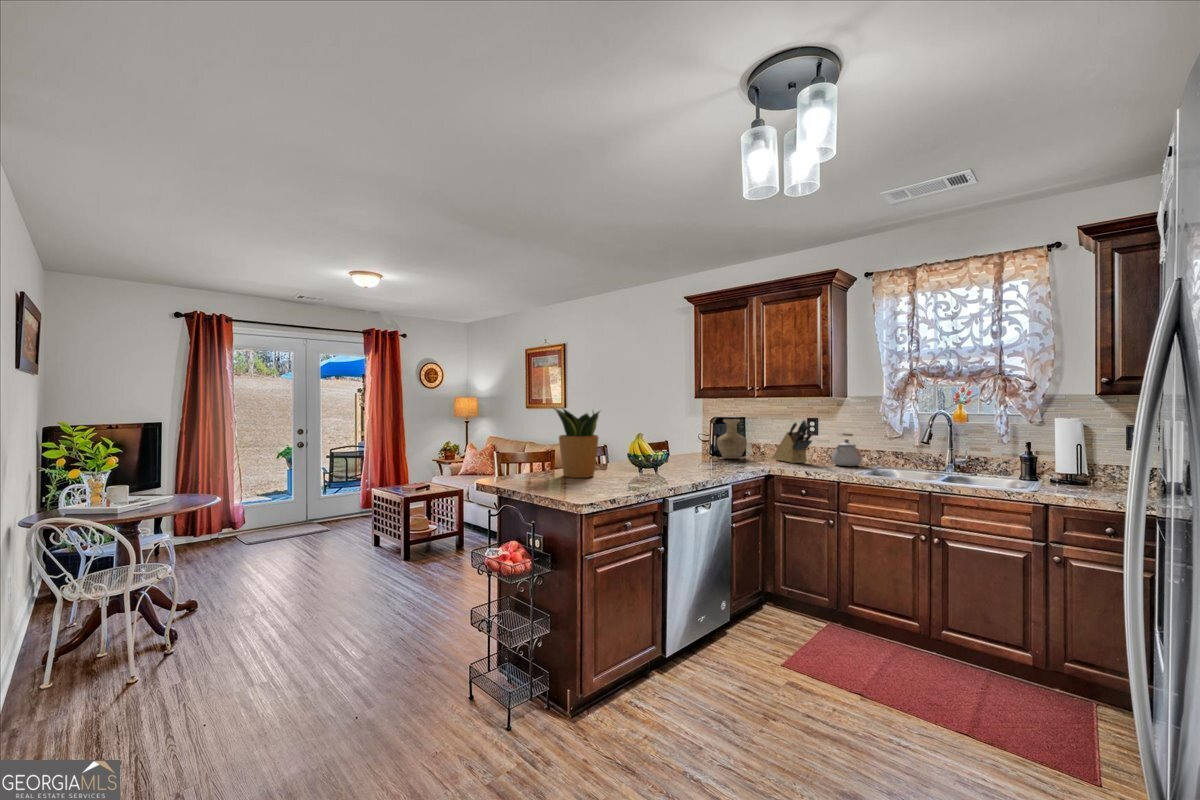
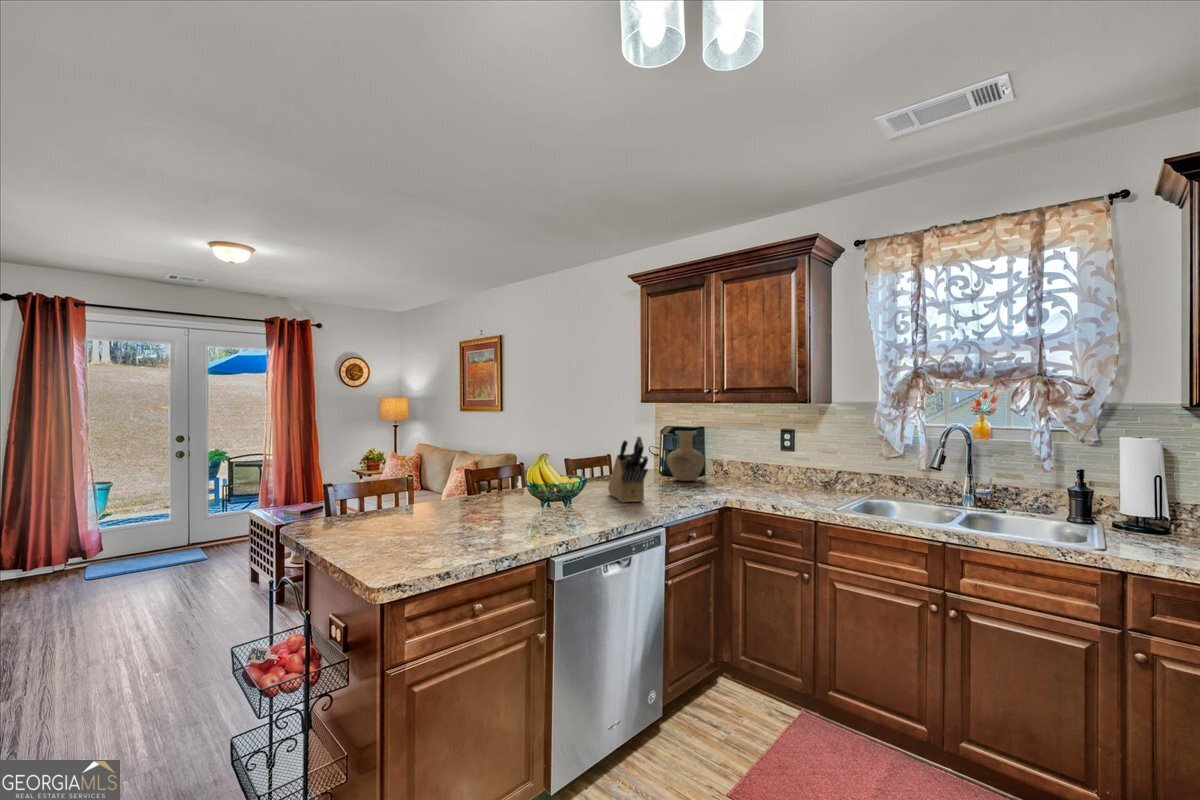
potted plant: present [554,408,599,478] -> none [410,416,482,519]
knife block: present [774,420,812,463] -> present [608,437,648,503]
kettle: present [832,434,862,466] -> none [811,451,850,495]

